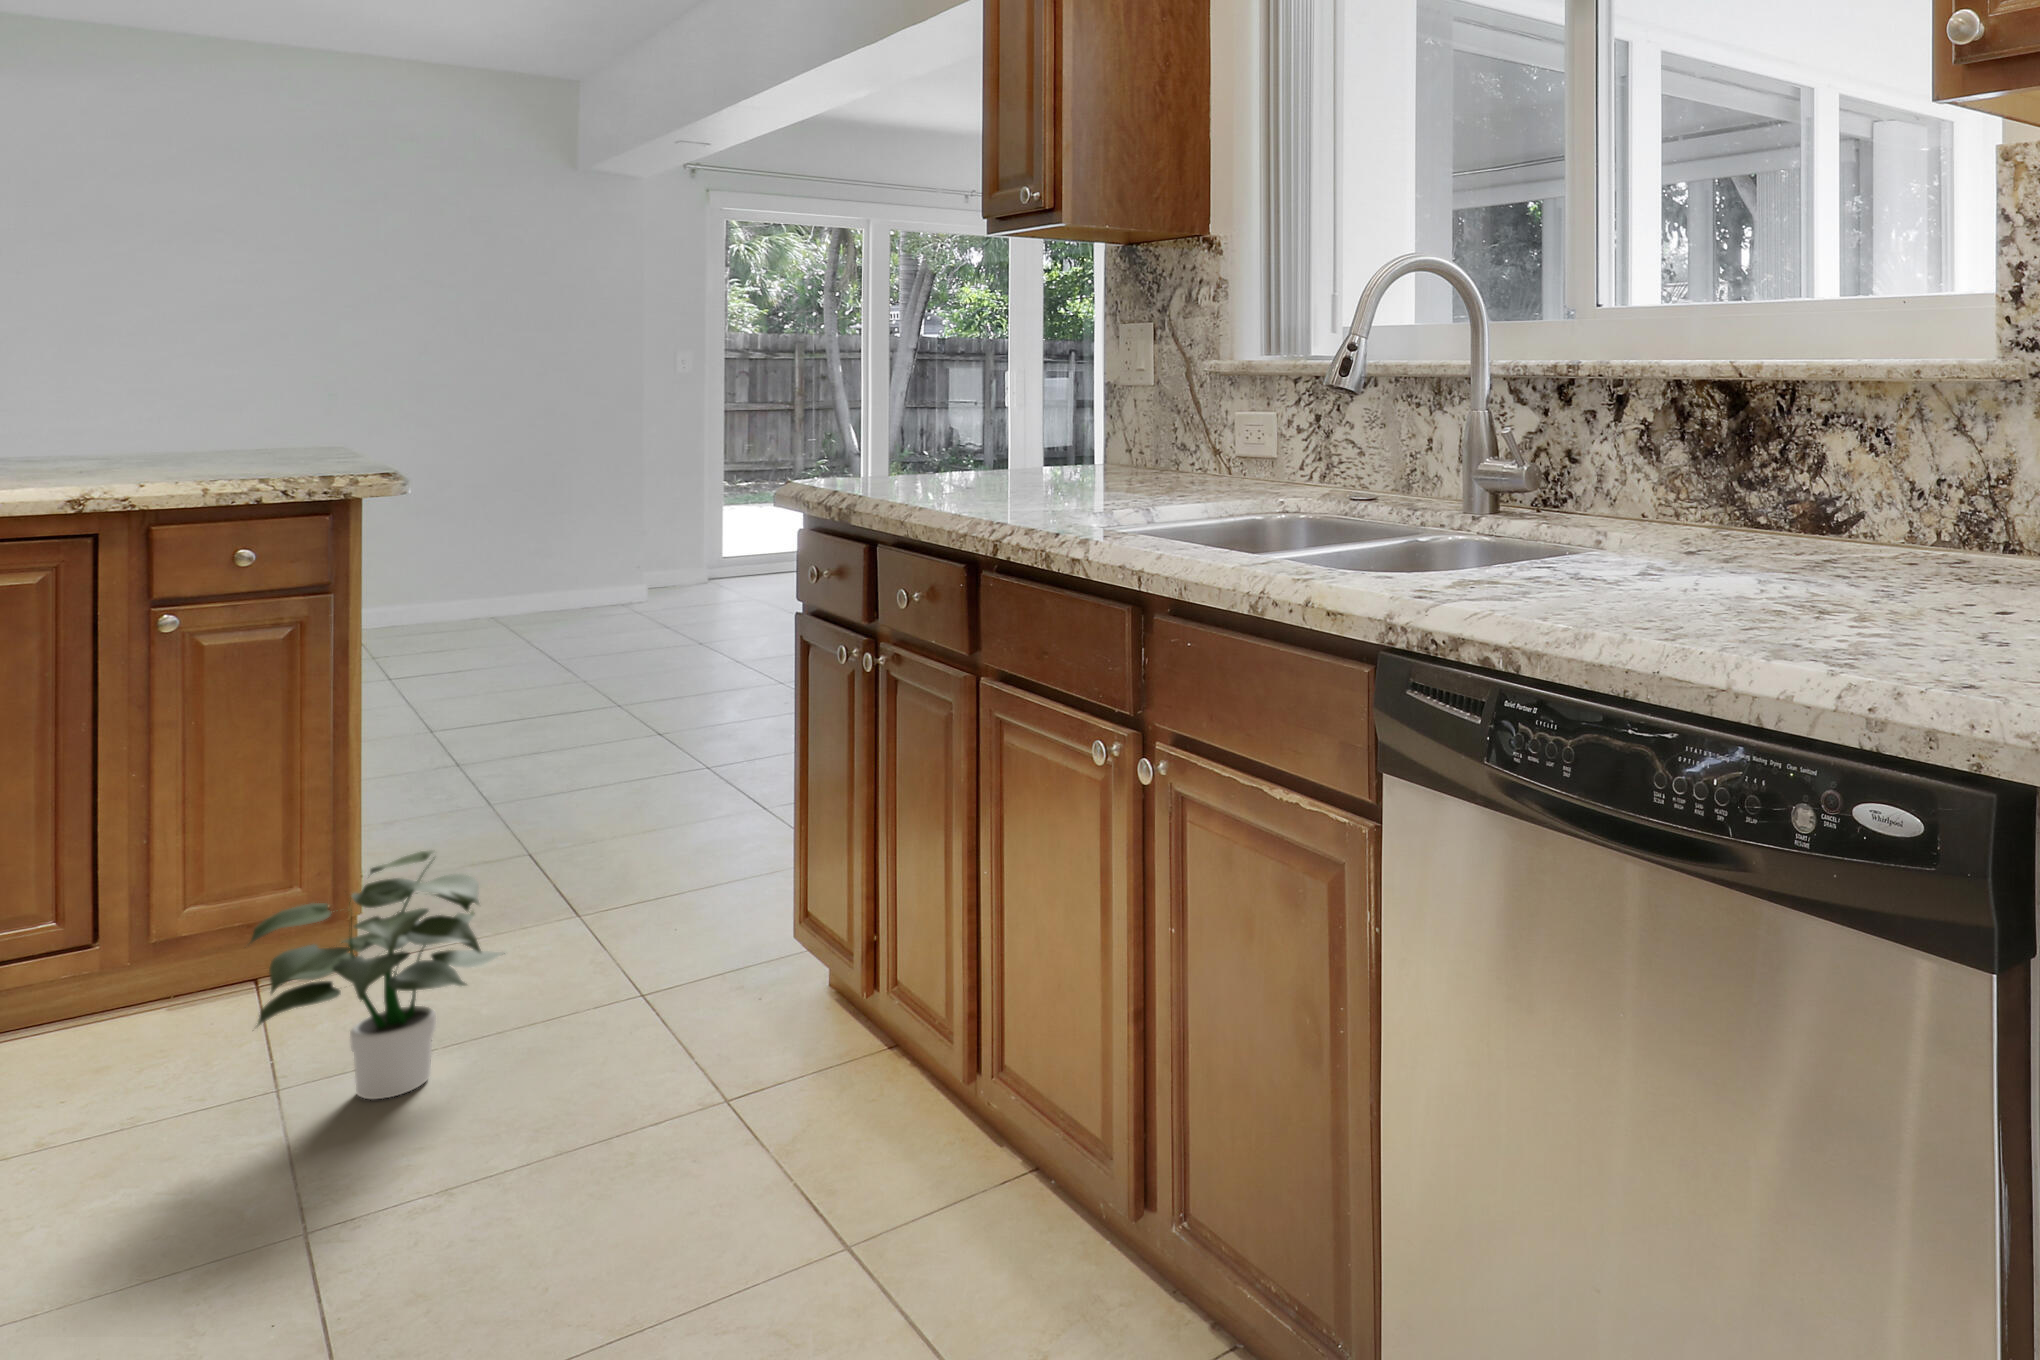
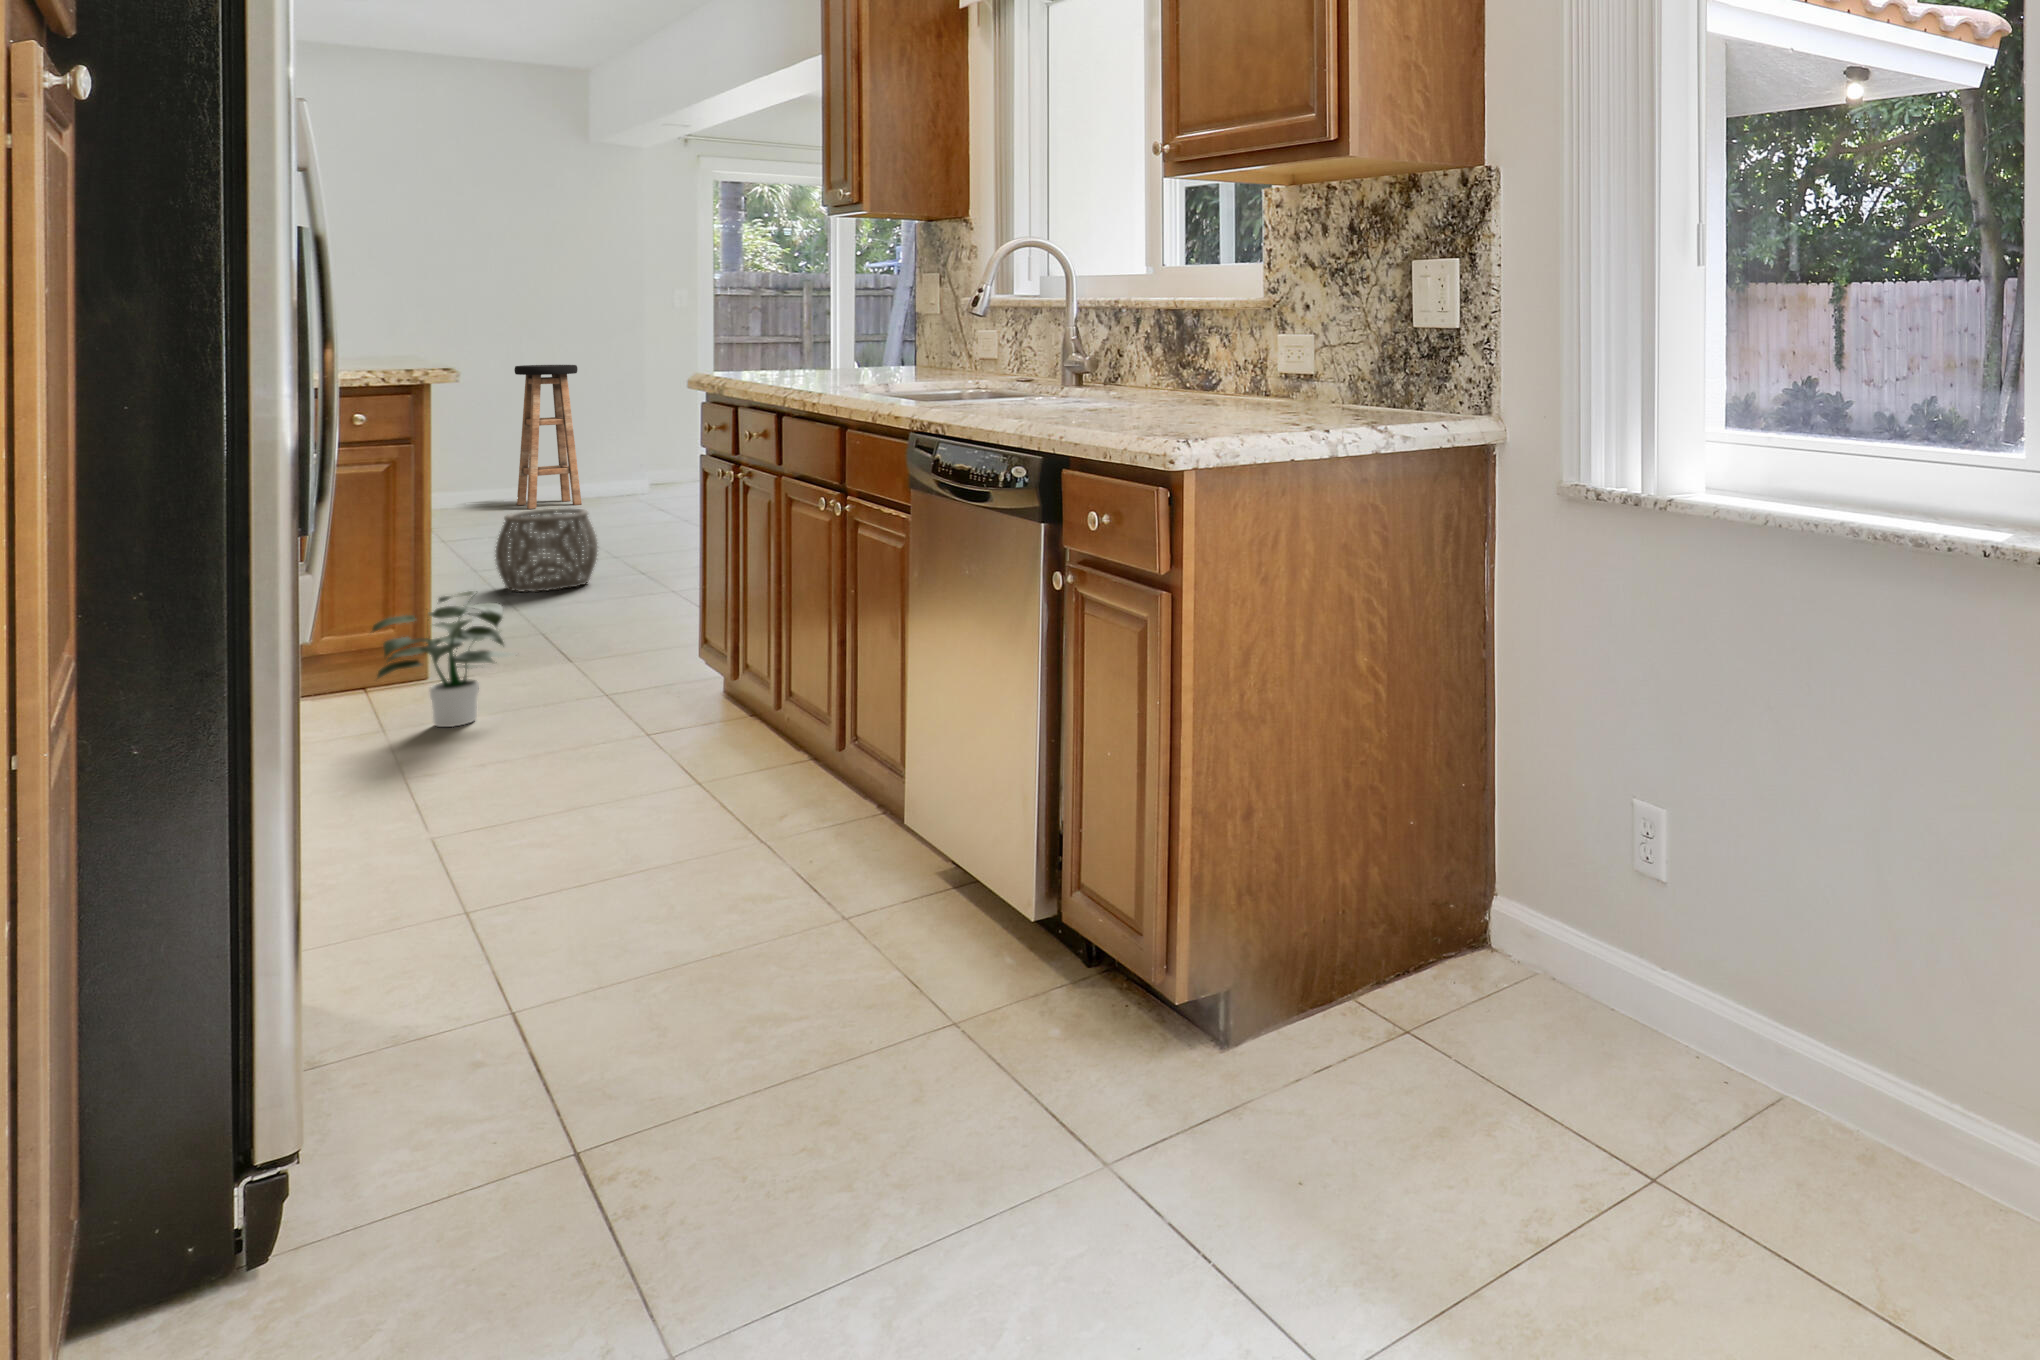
bar stool: none [486,441,569,626] -> present [514,365,582,509]
woven basket: none [459,650,606,775] -> present [495,508,598,592]

